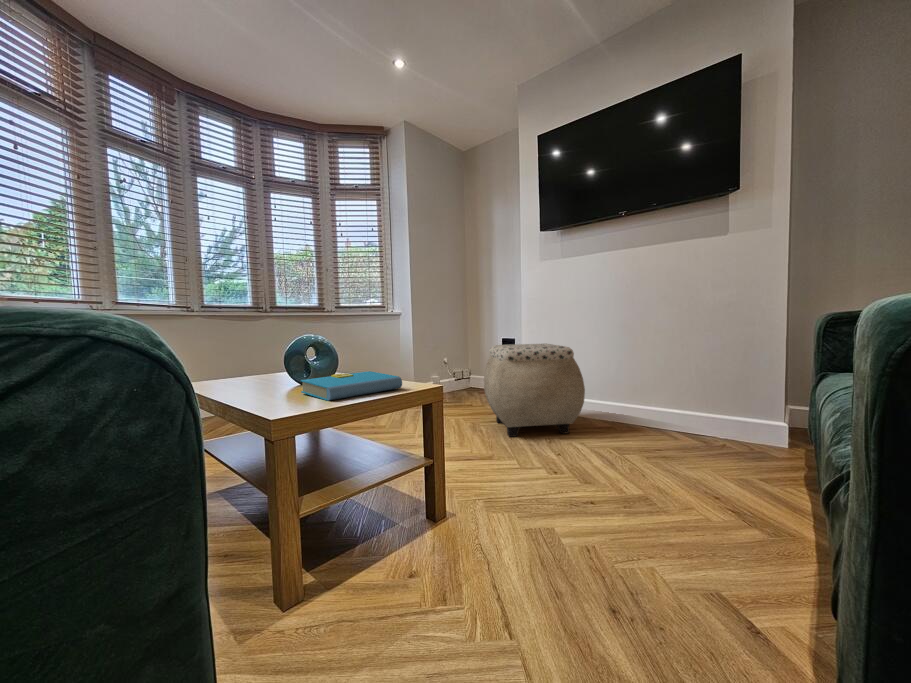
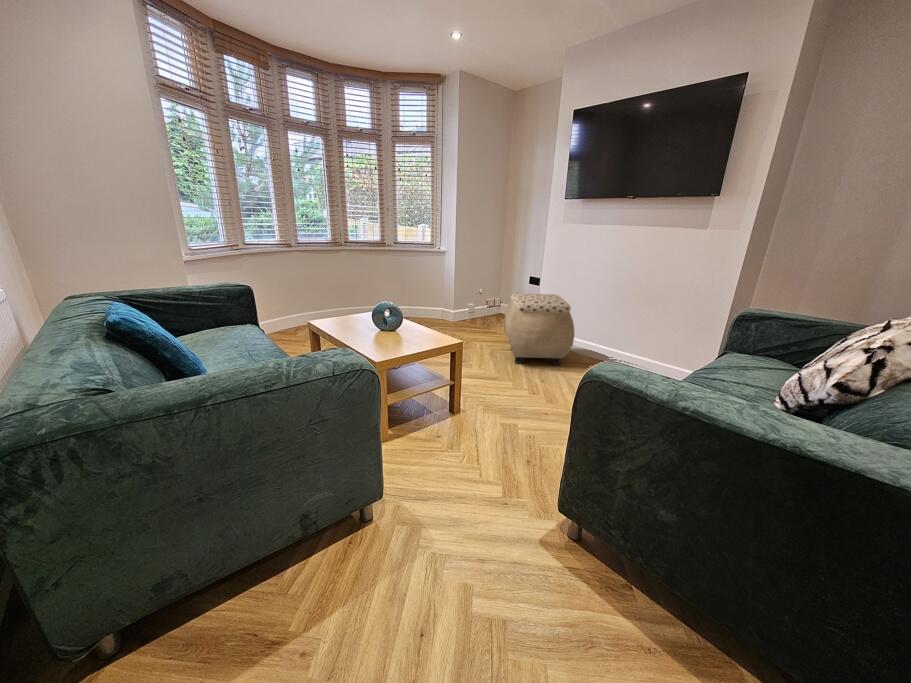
book: present [301,371,402,401] -> none [383,326,440,349]

